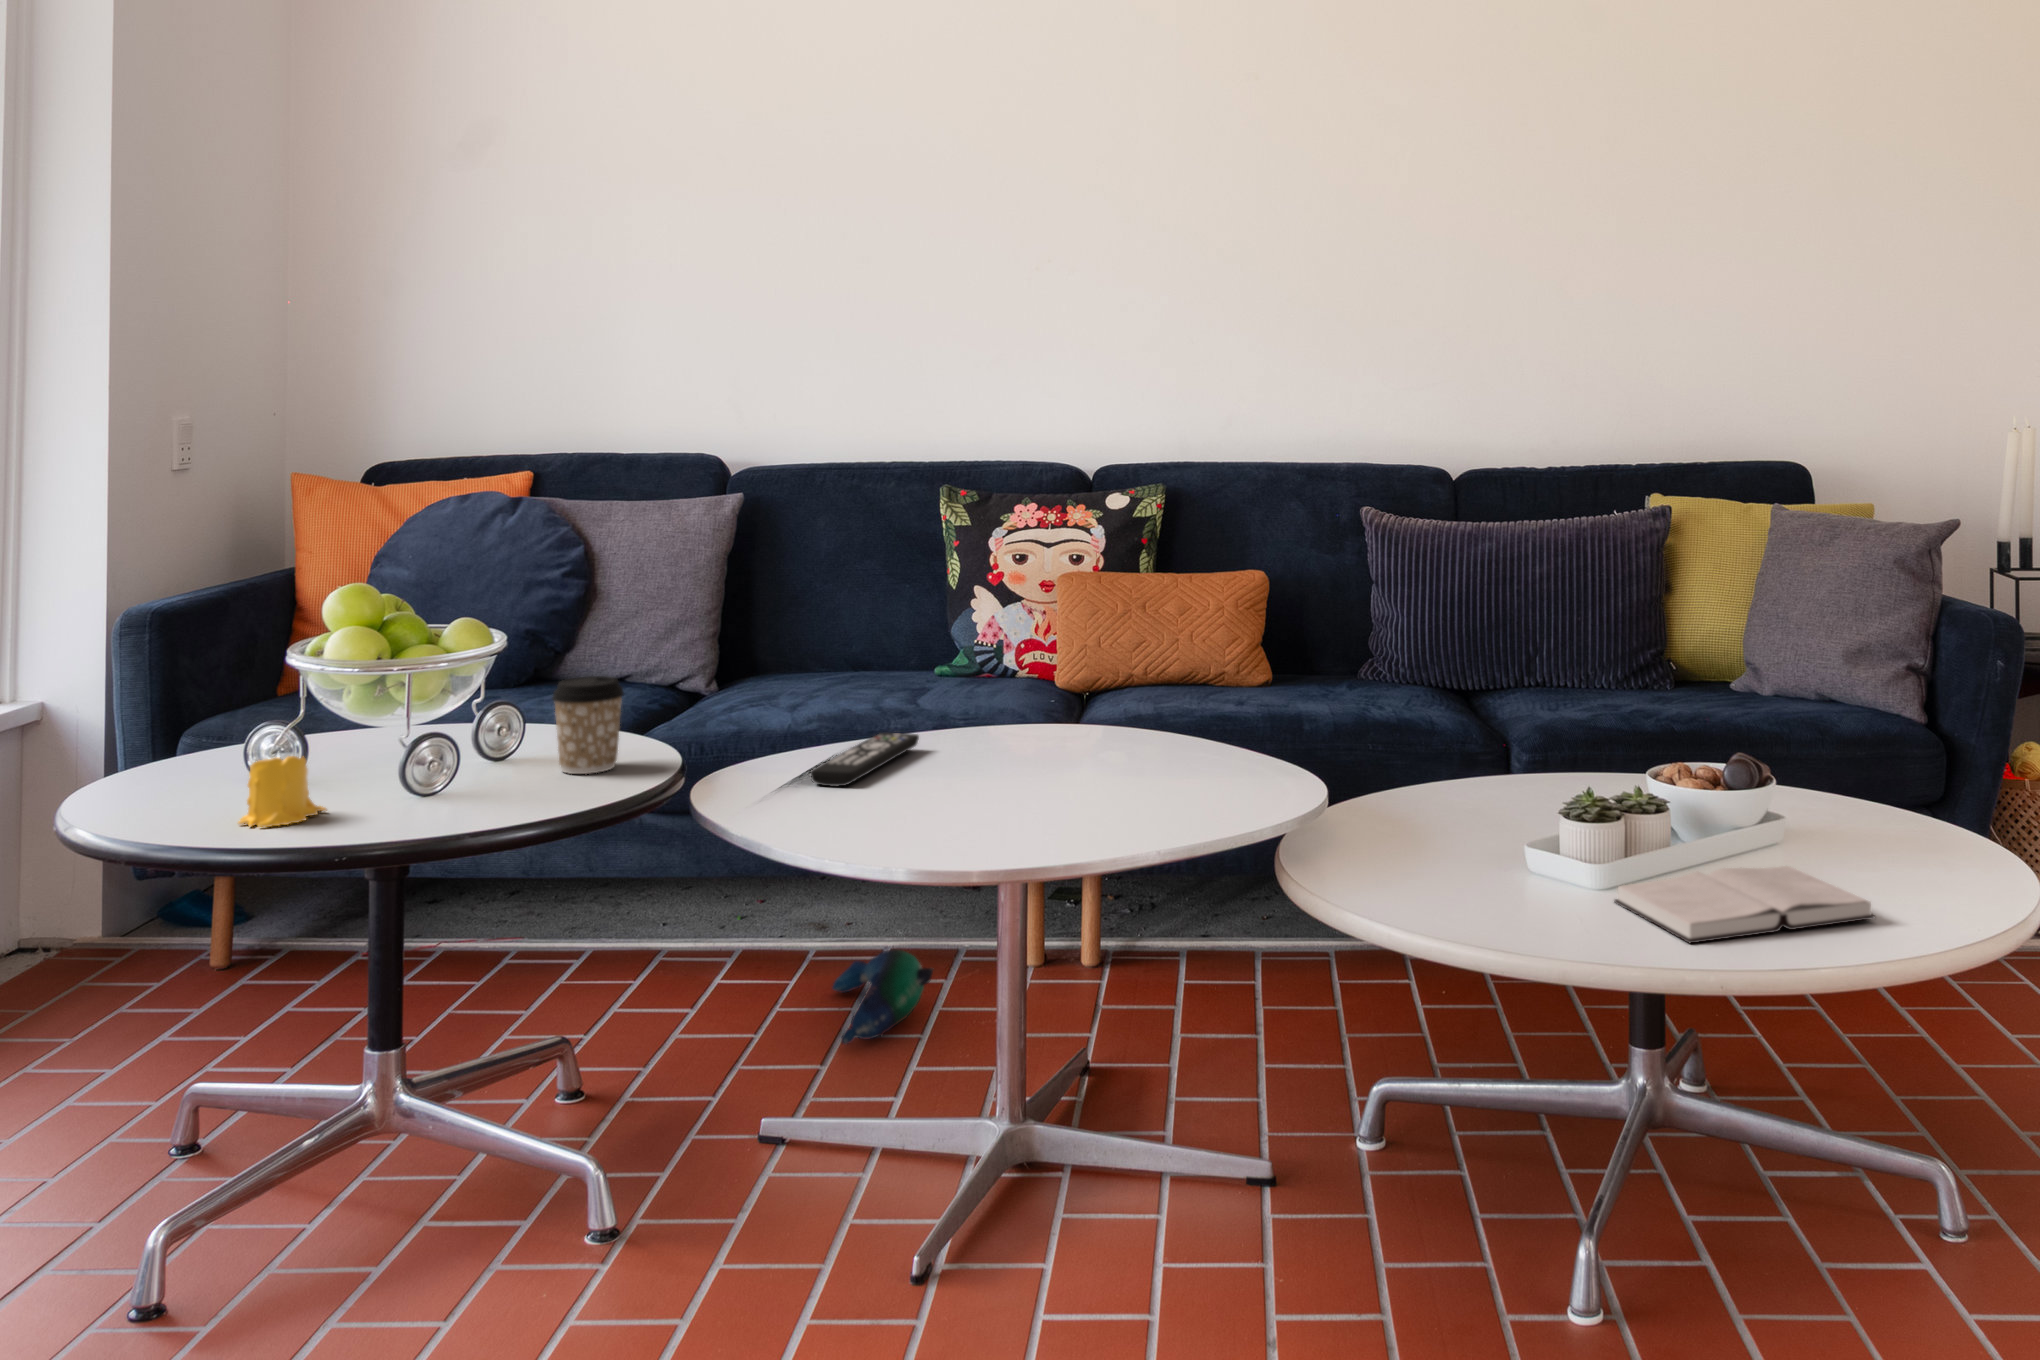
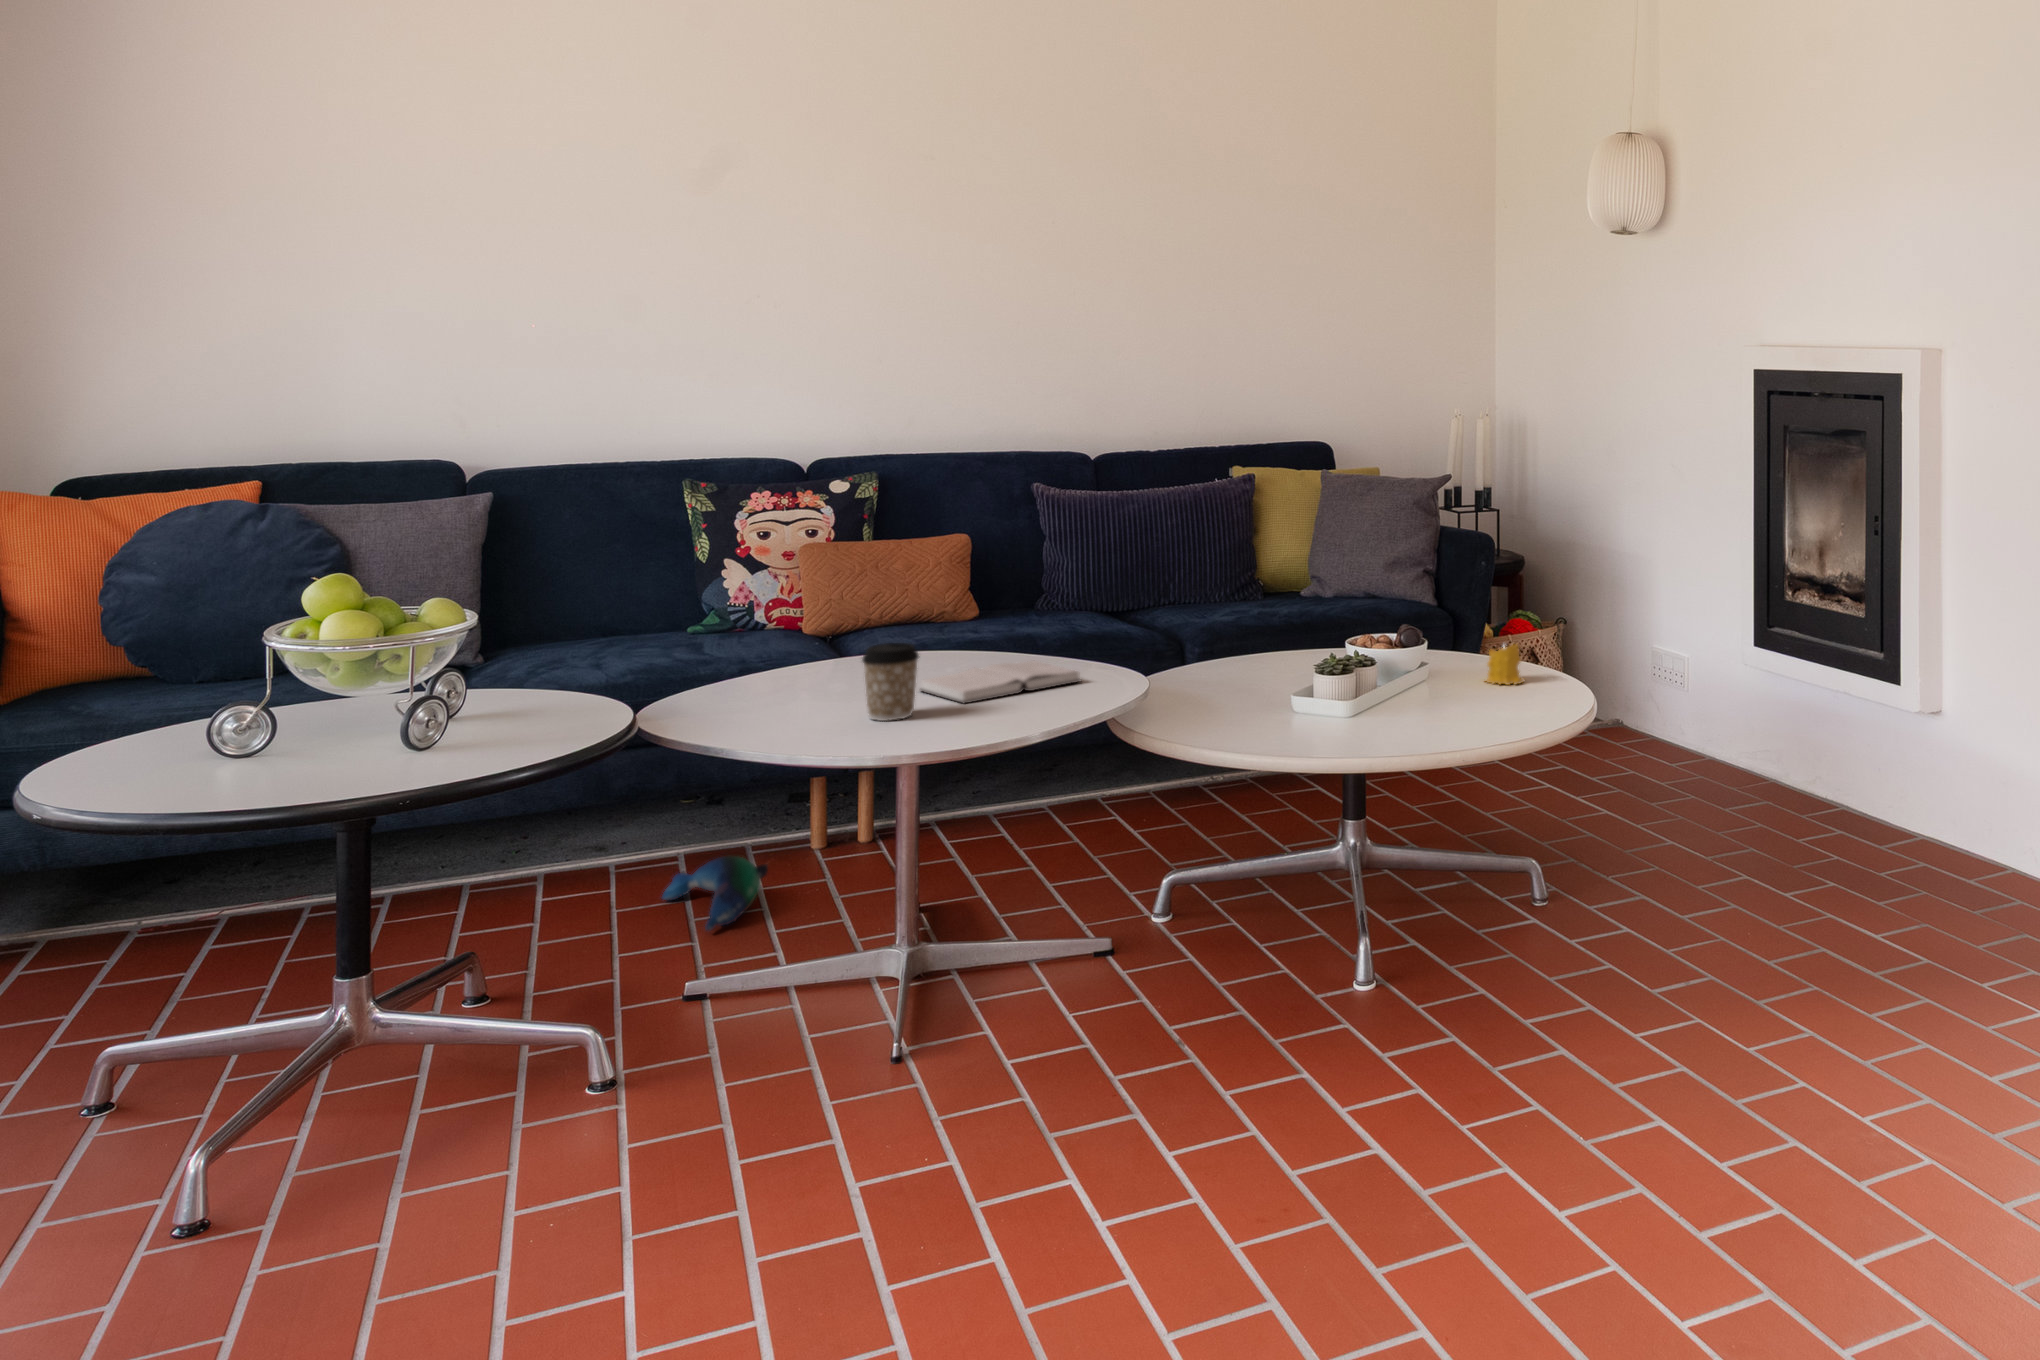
coffee cup: present [552,676,624,774] -> present [862,643,919,721]
remote control: present [810,733,919,786] -> none [736,672,791,713]
candle: present [238,755,326,827] -> present [1486,644,1524,685]
hardback book: present [1615,866,1875,943] -> present [920,661,1081,704]

